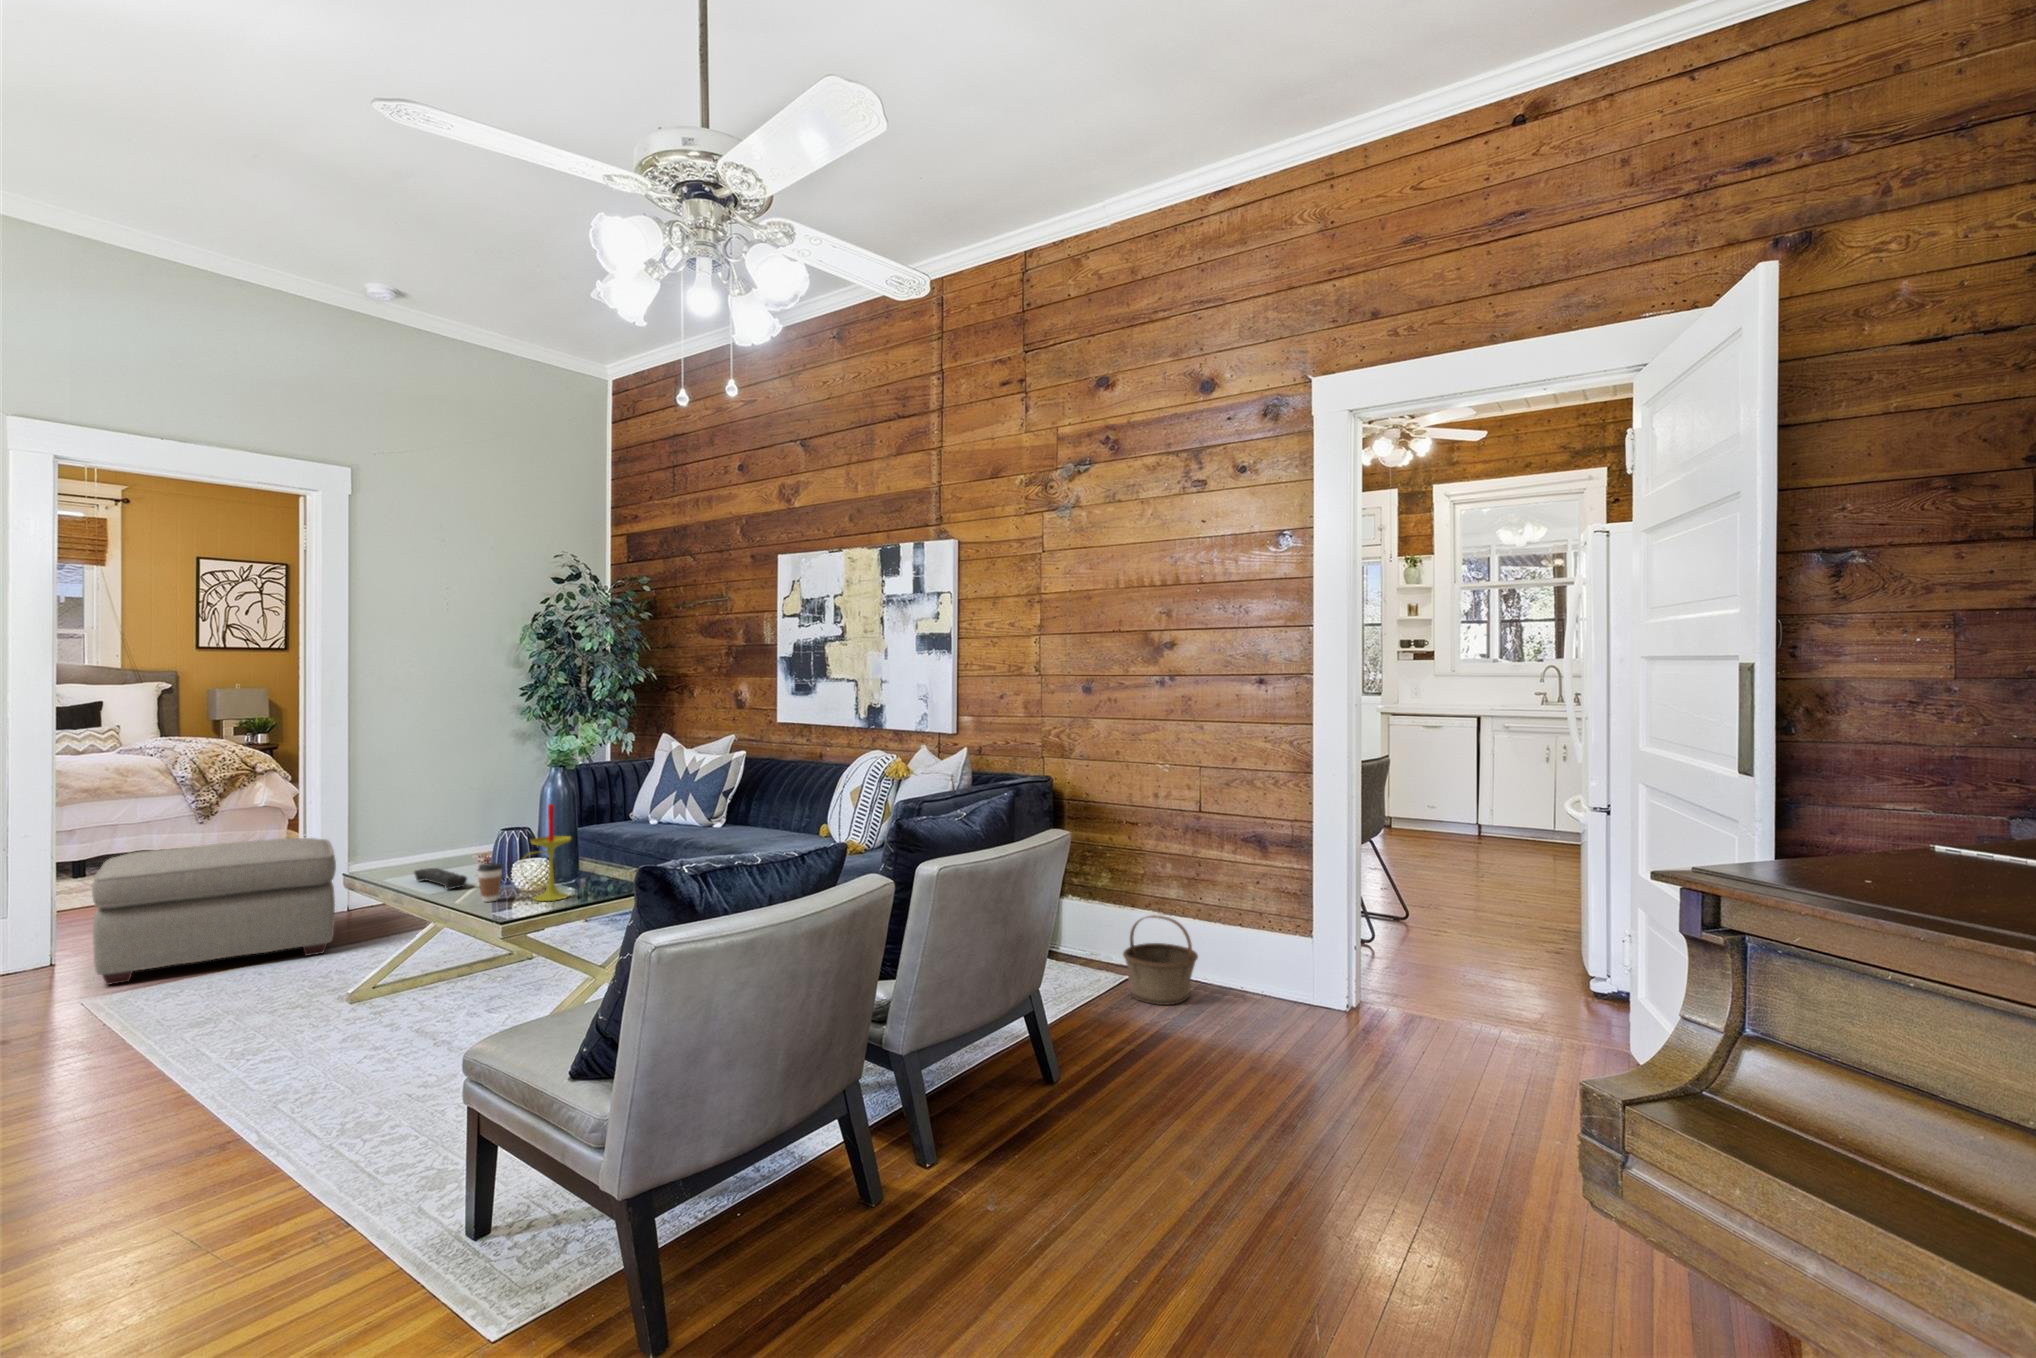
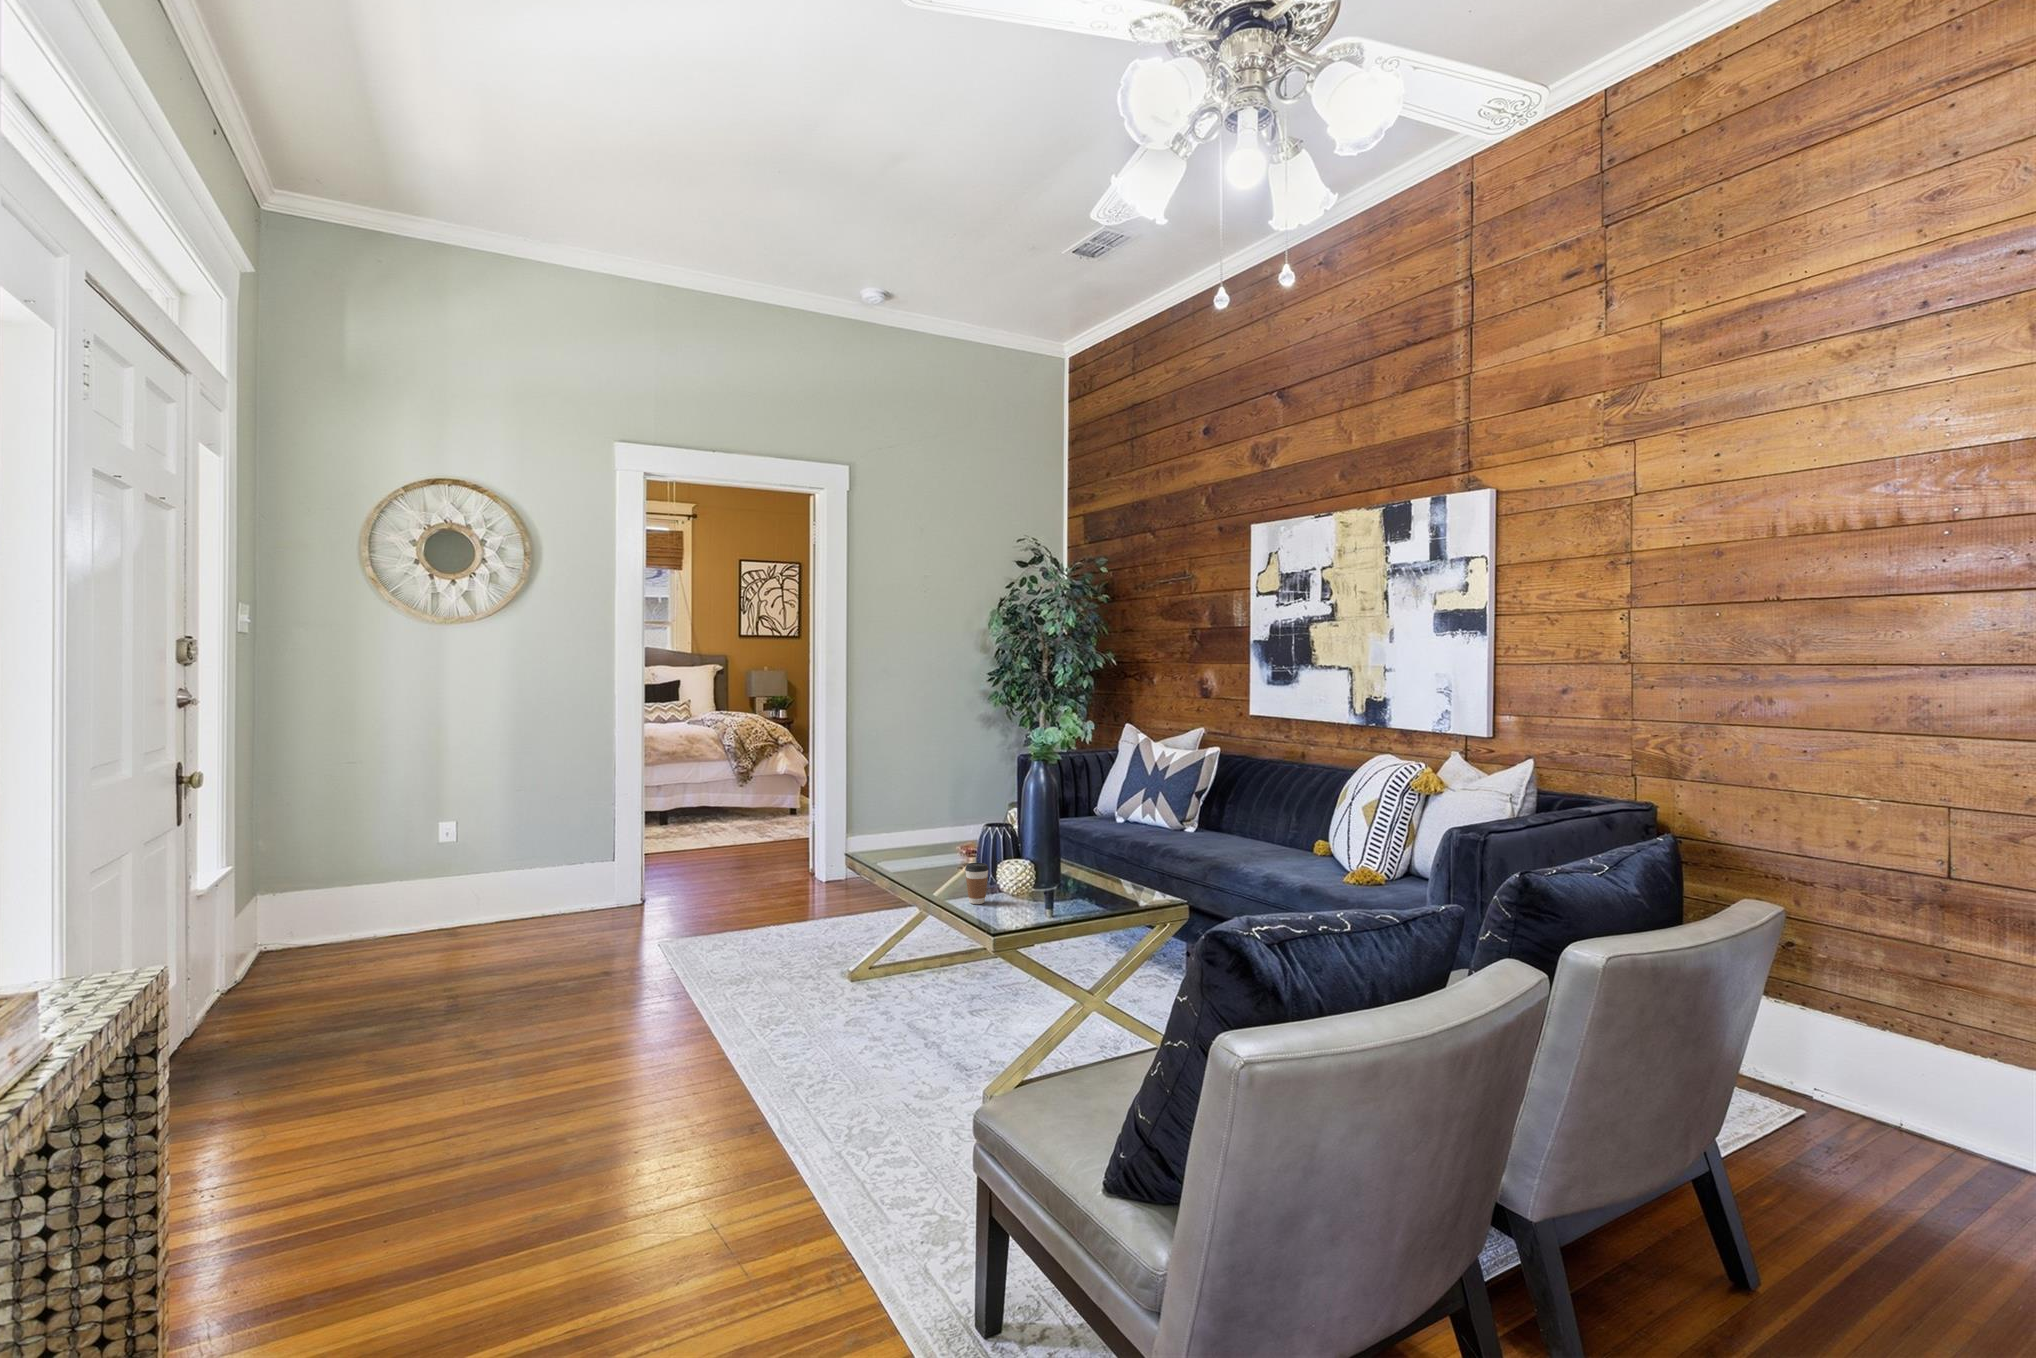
candle: present [521,804,571,901] -> none [1005,801,1057,910]
ottoman: present [92,838,336,985] -> none [660,815,838,936]
remote control: present [415,868,467,889] -> none [906,858,954,885]
basket: present [1123,915,1198,1005] -> none [1784,1015,1929,1157]

